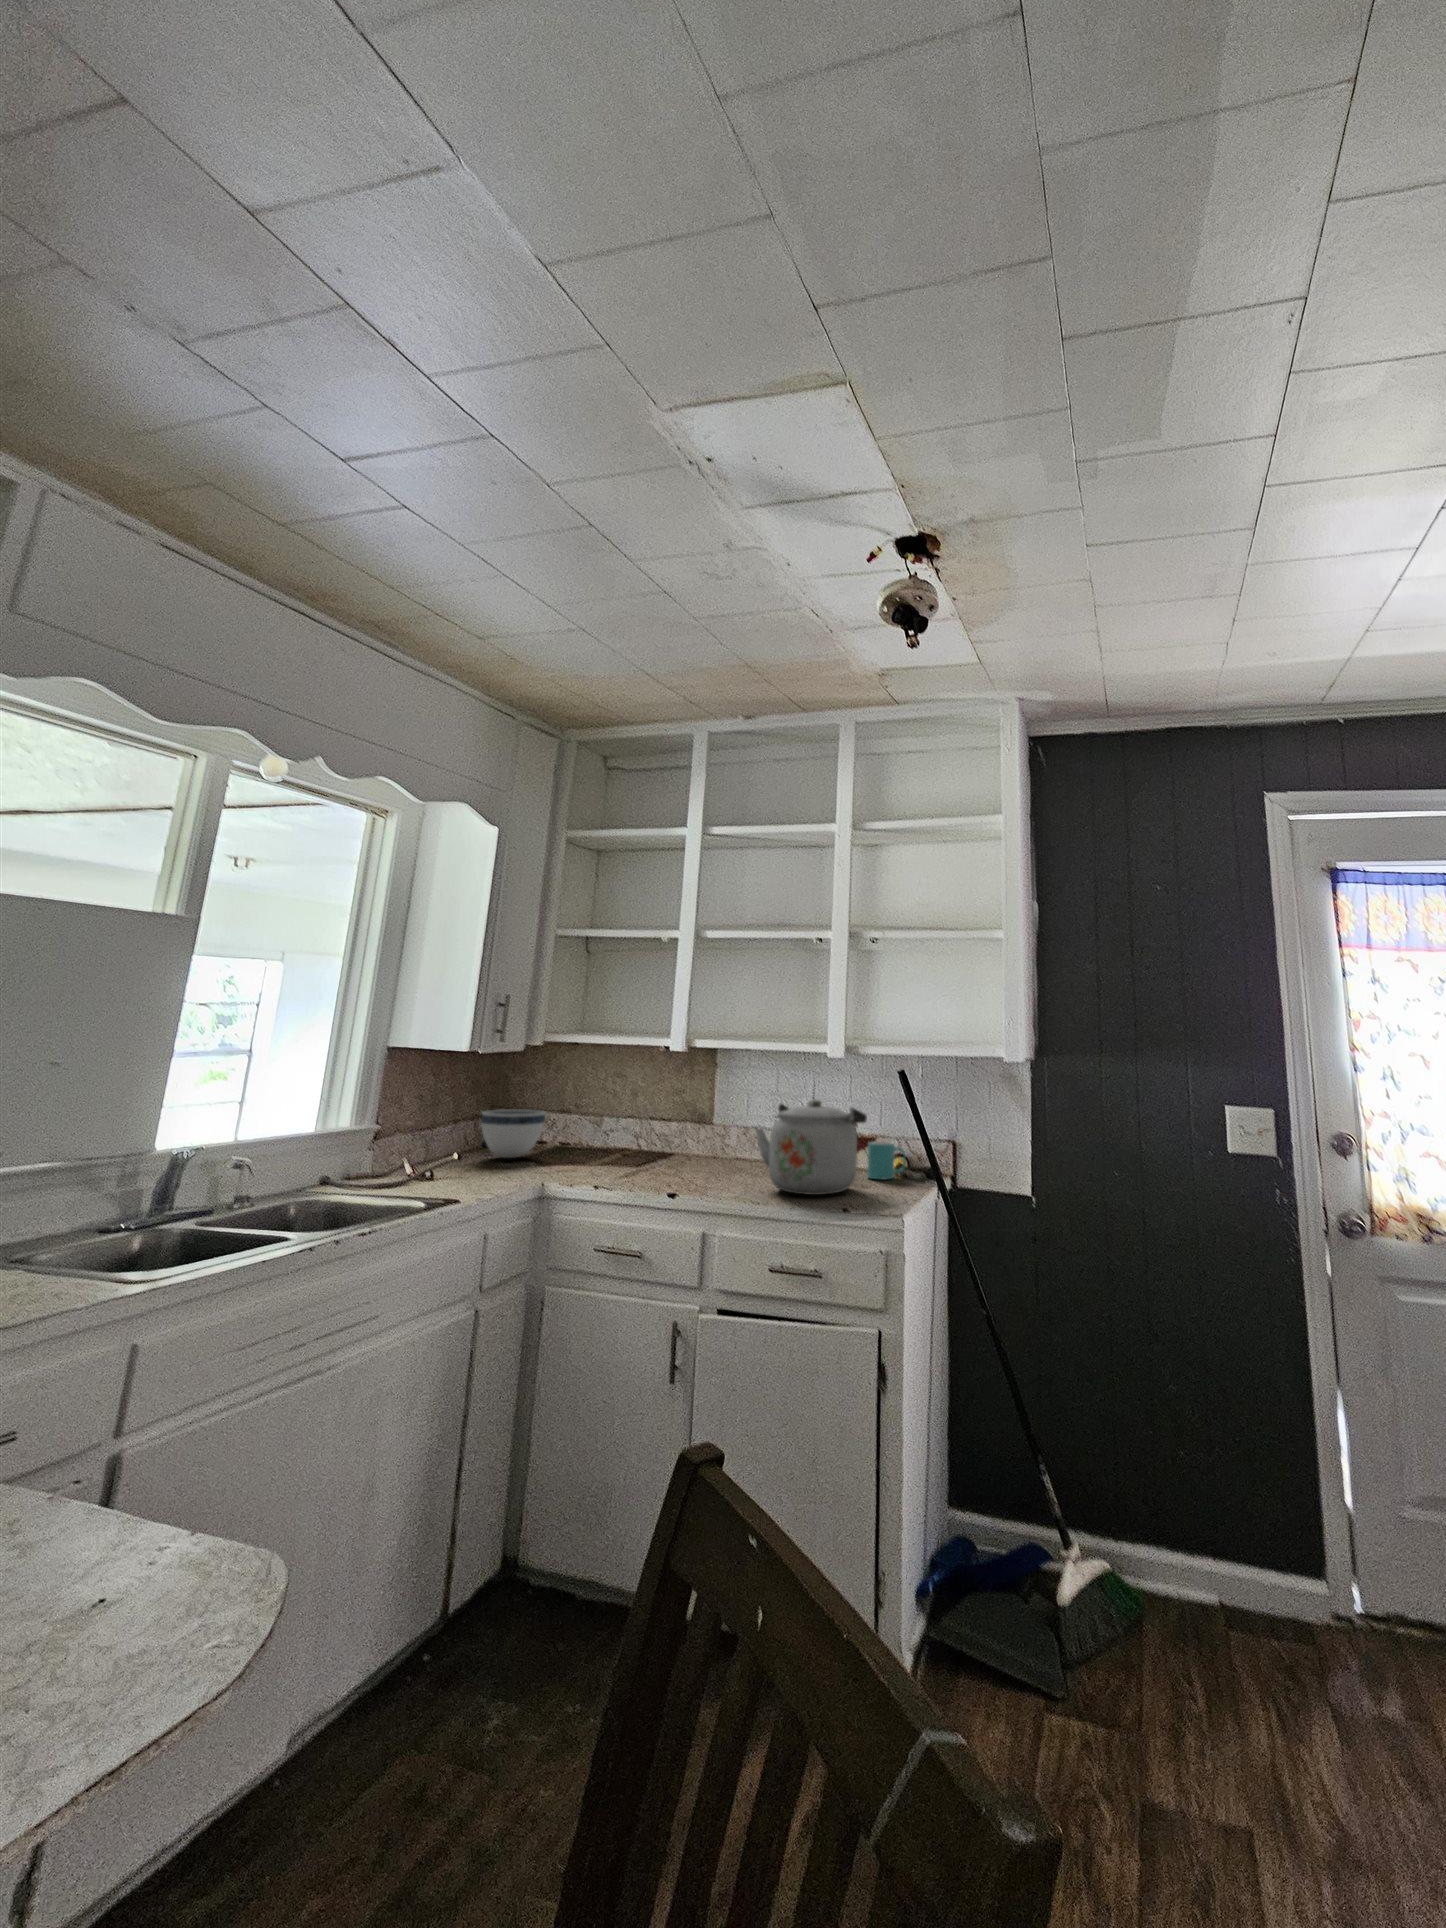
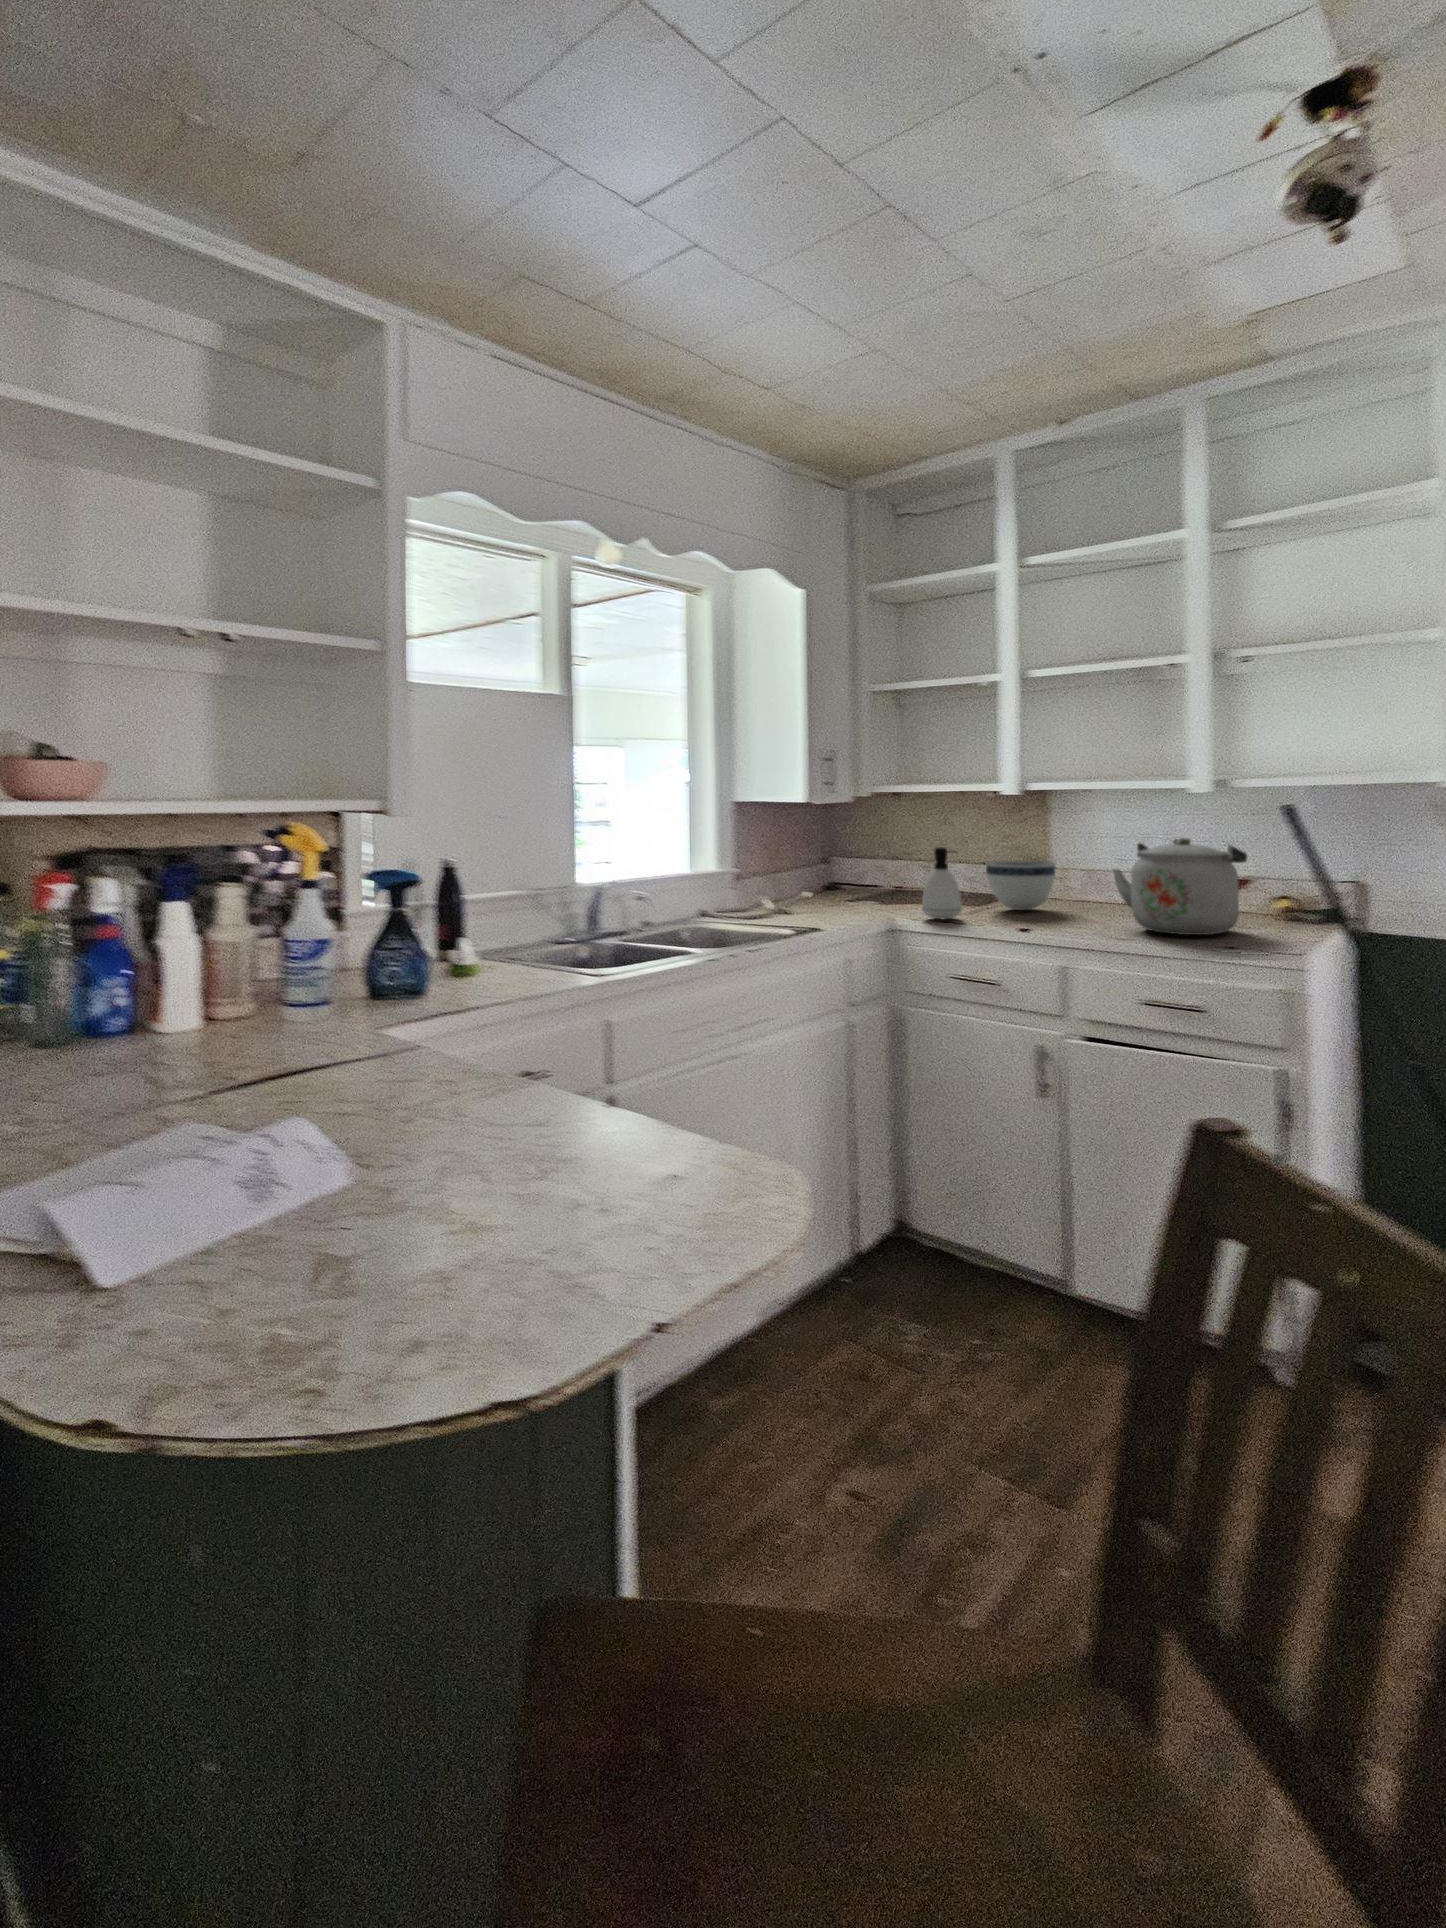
soap dispenser: none [574,1105,616,1183] -> present [922,847,962,919]
bowl: present [481,1109,546,1158] -> present [986,861,1056,910]
mug: present [867,1141,906,1179] -> none [1247,883,1298,923]

